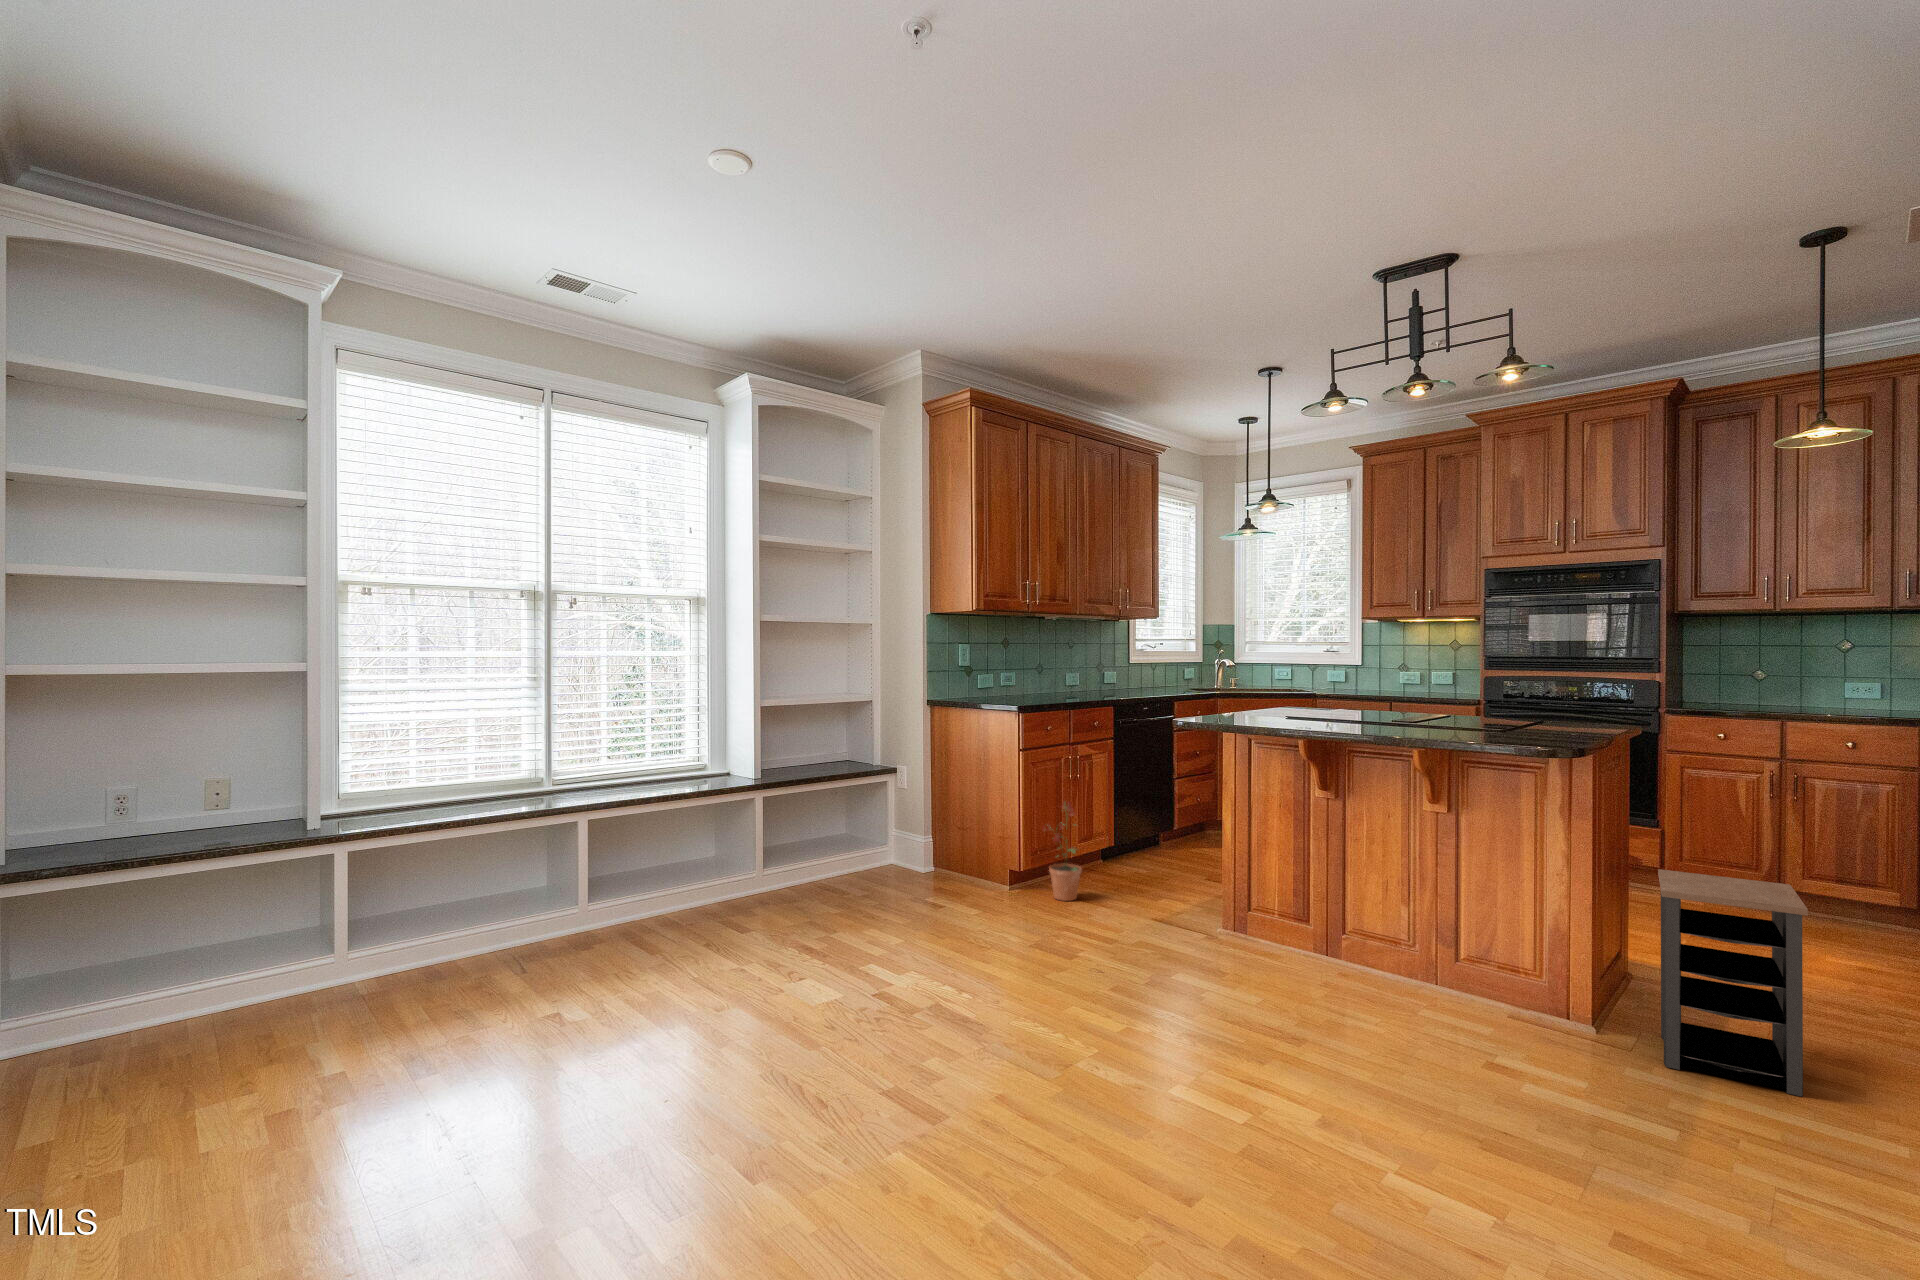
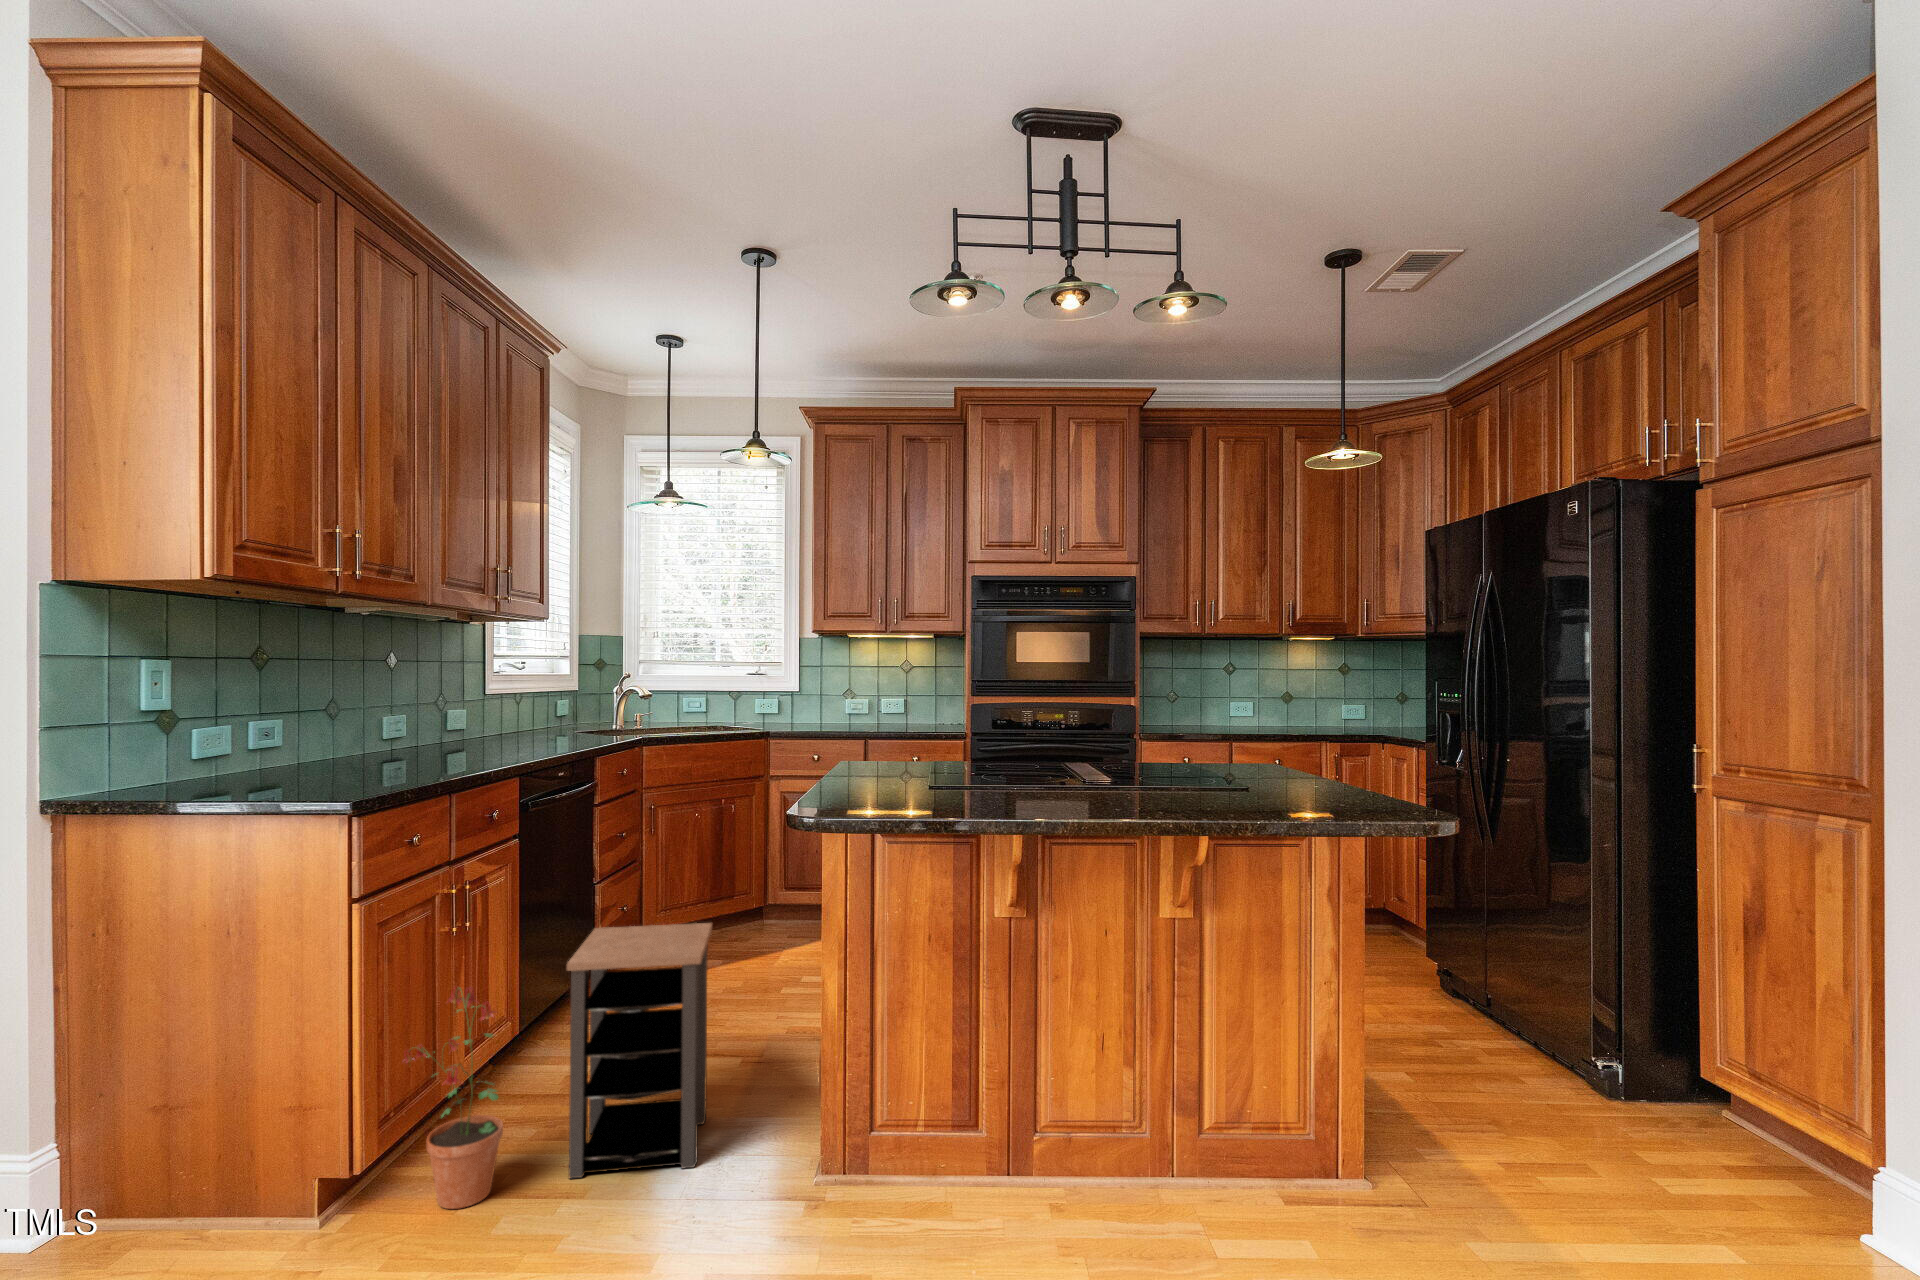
side table: present [1658,869,1808,1097] -> present [567,923,712,1178]

